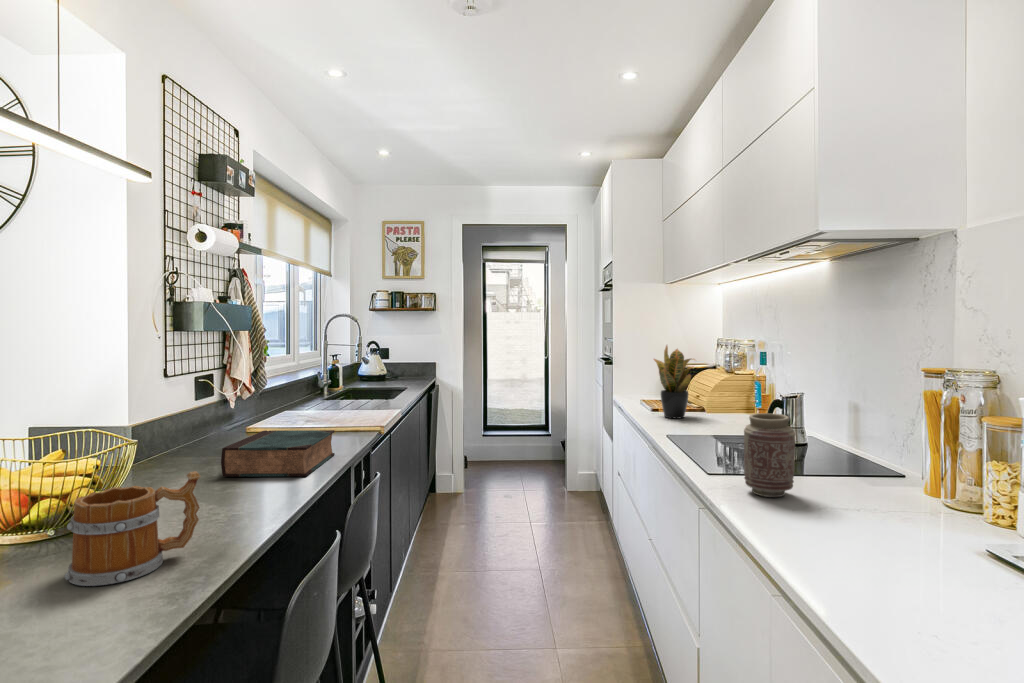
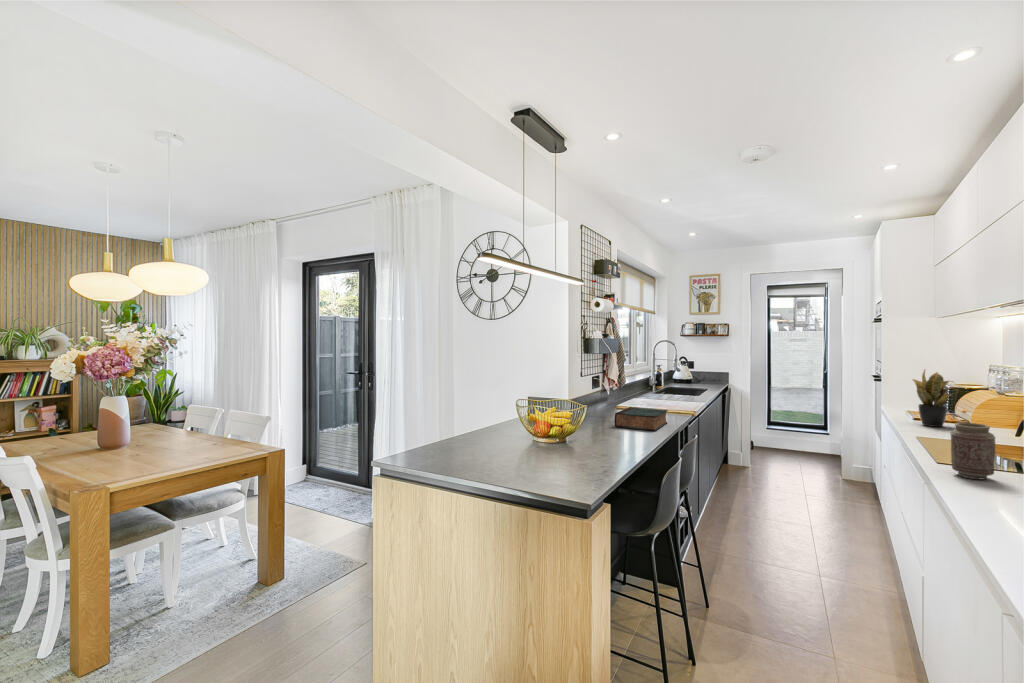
mug: present [65,471,201,586] -> none [577,419,621,456]

